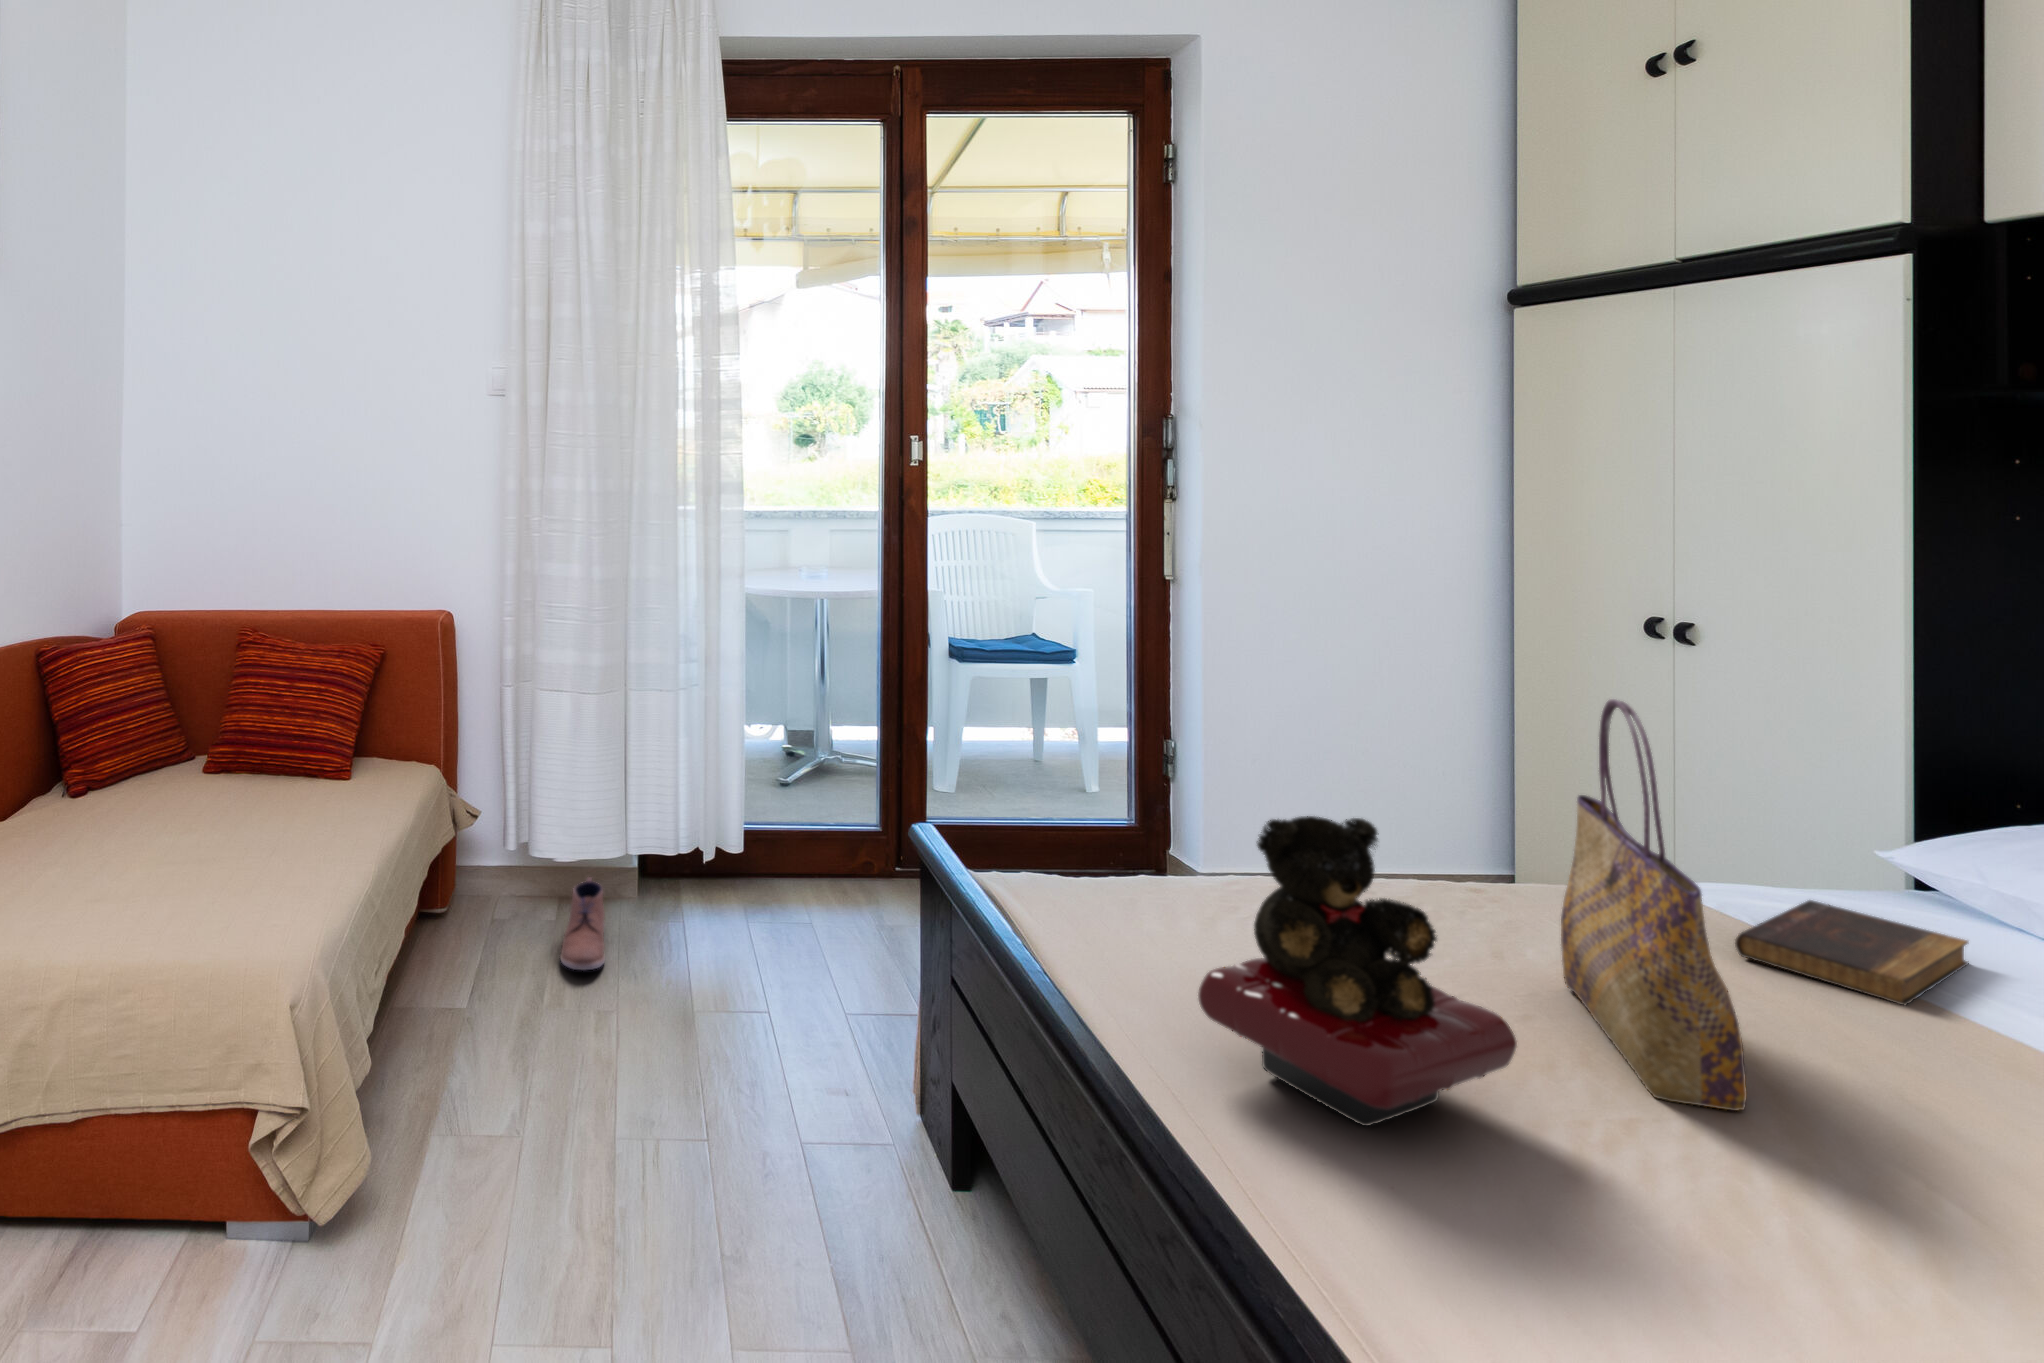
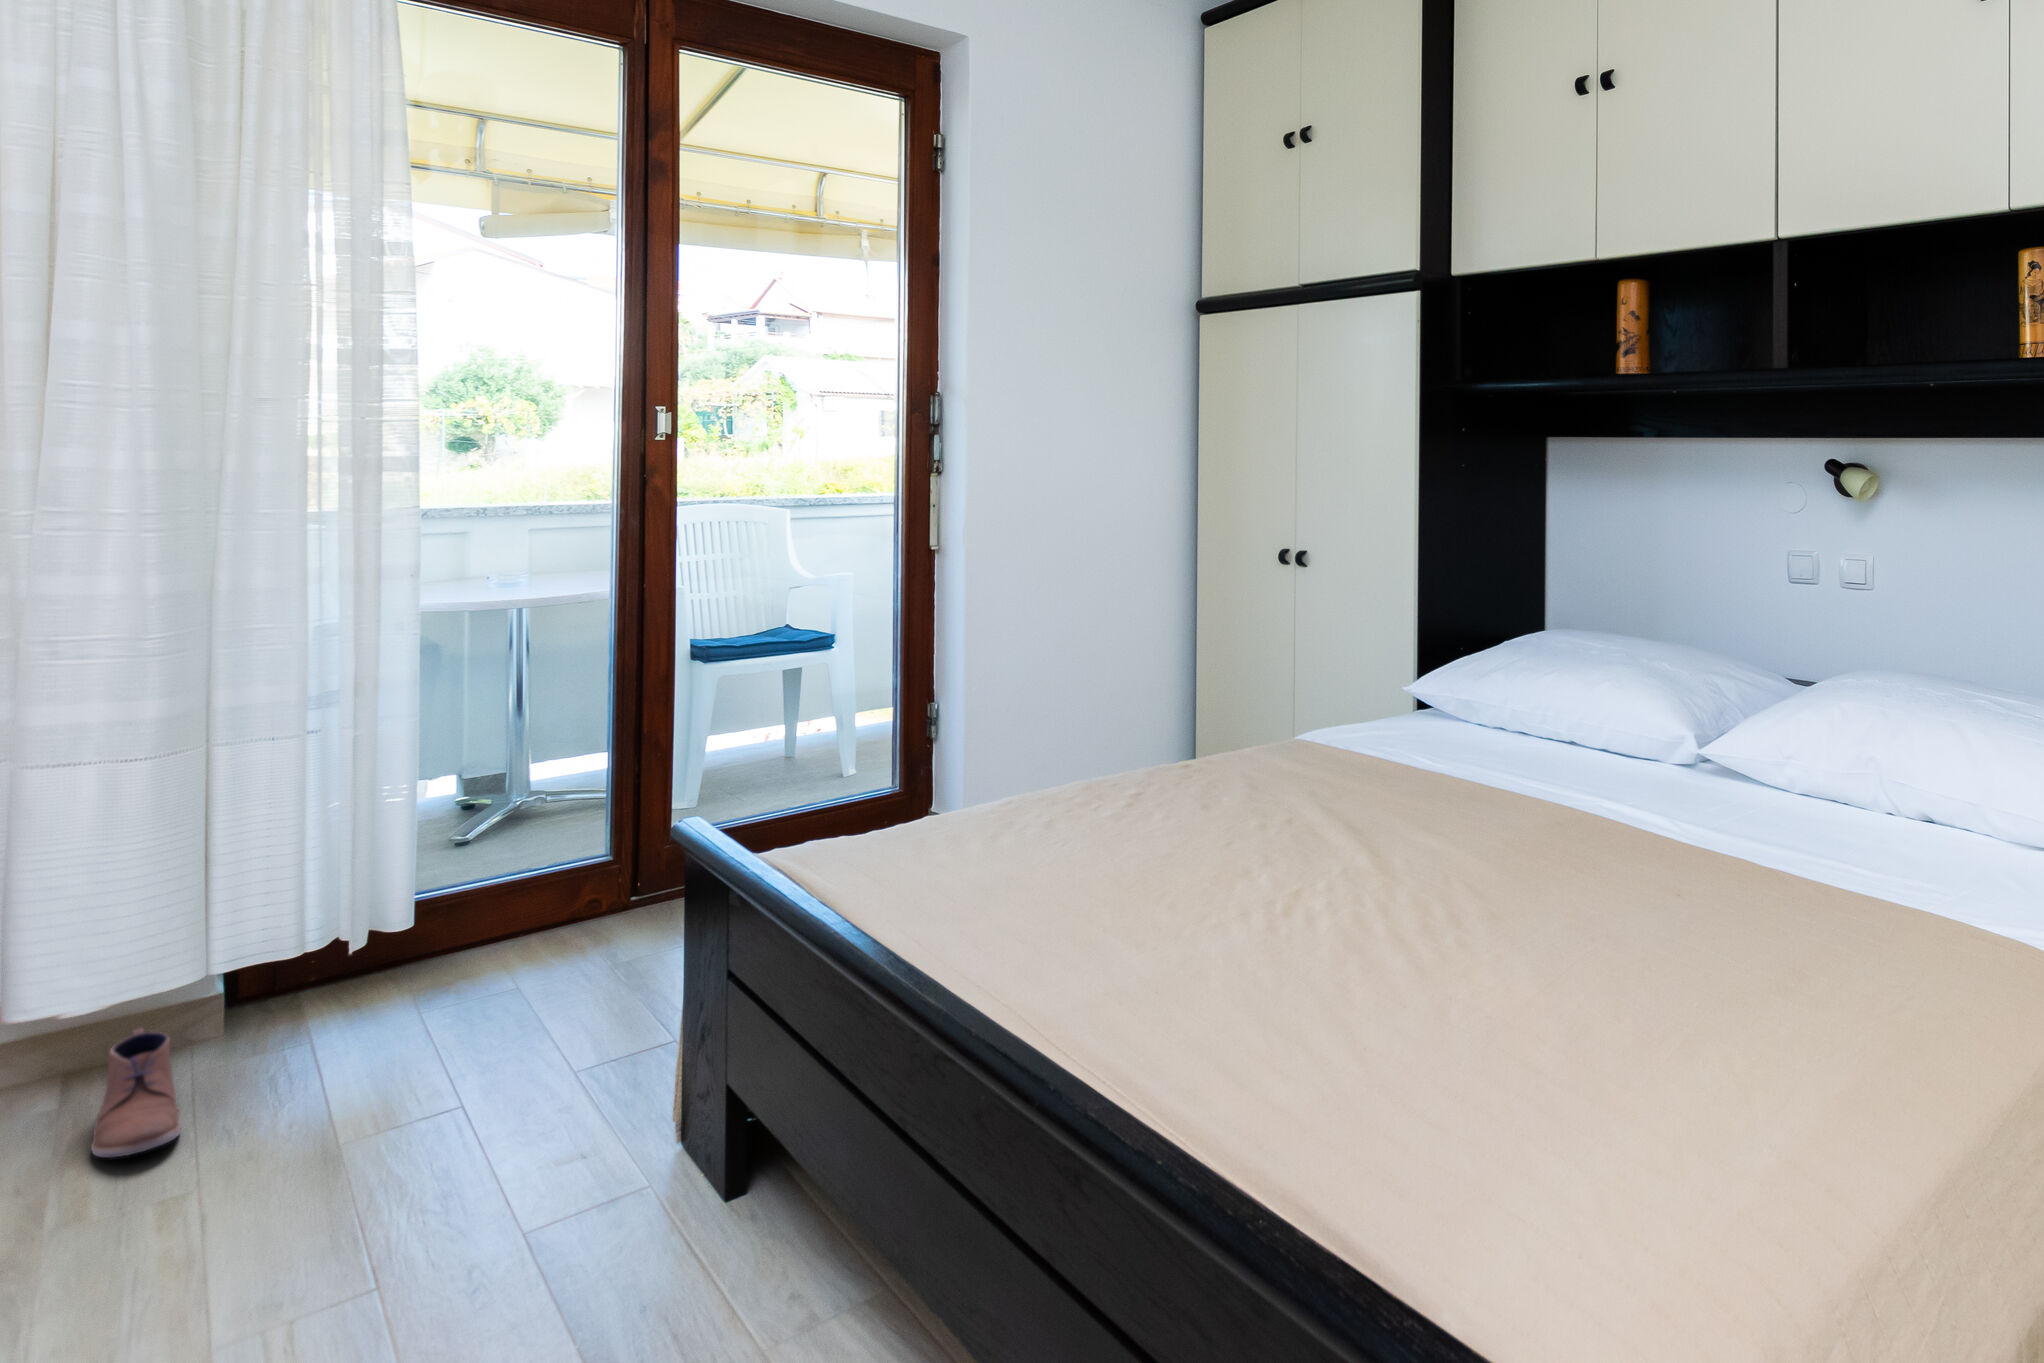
tote bag: present [1561,699,1747,1111] -> none [1222,620,1314,885]
teddy bear: present [1198,816,1517,1126] -> none [981,731,1195,959]
book: present [1735,900,1968,1005] -> none [1315,743,1423,795]

